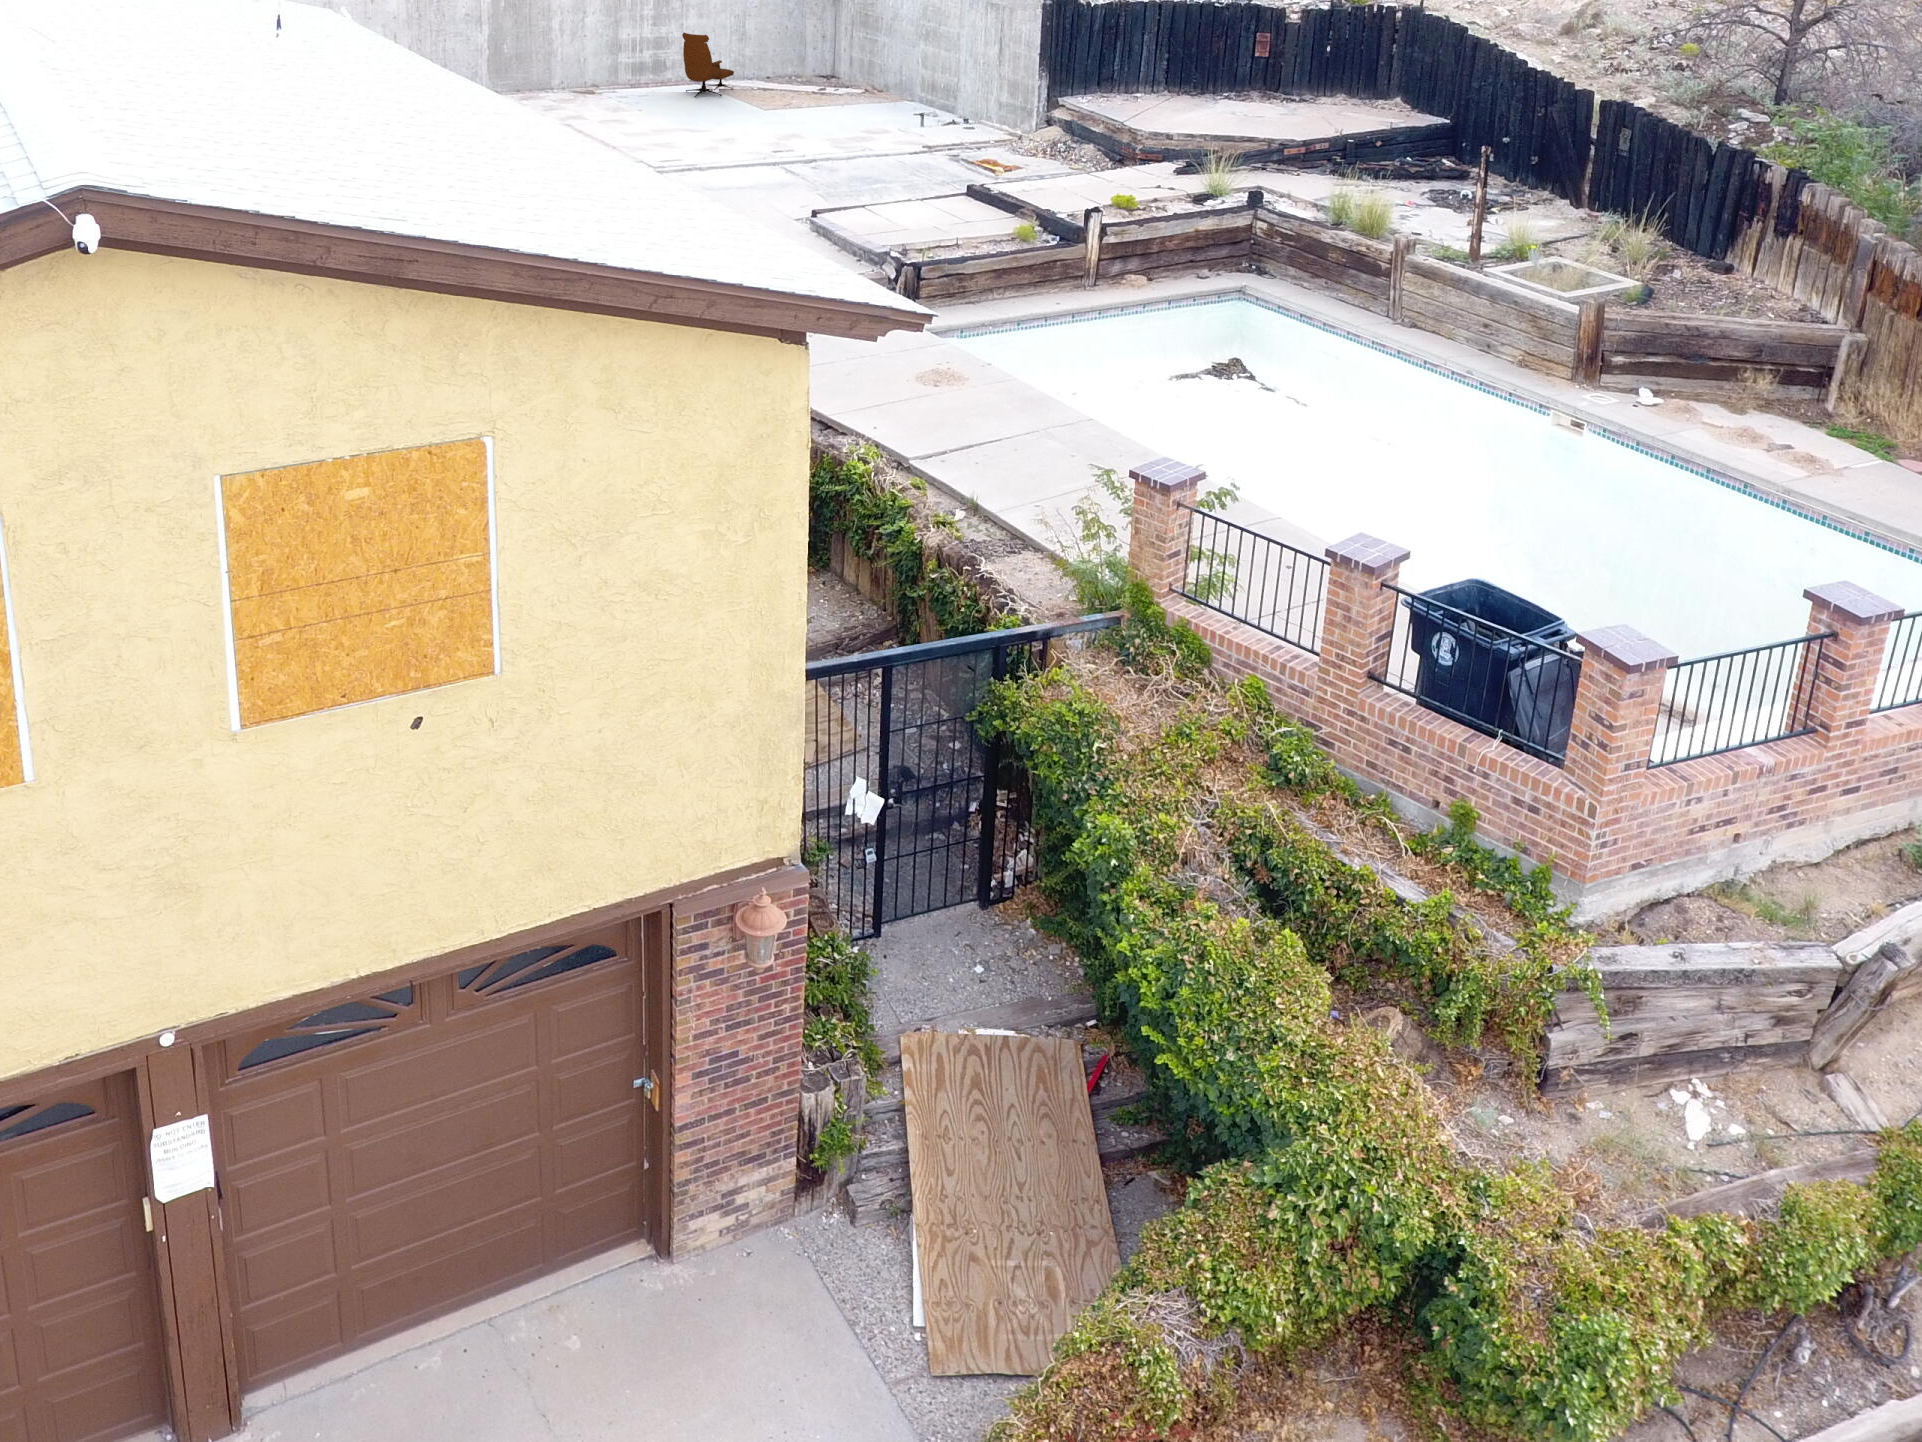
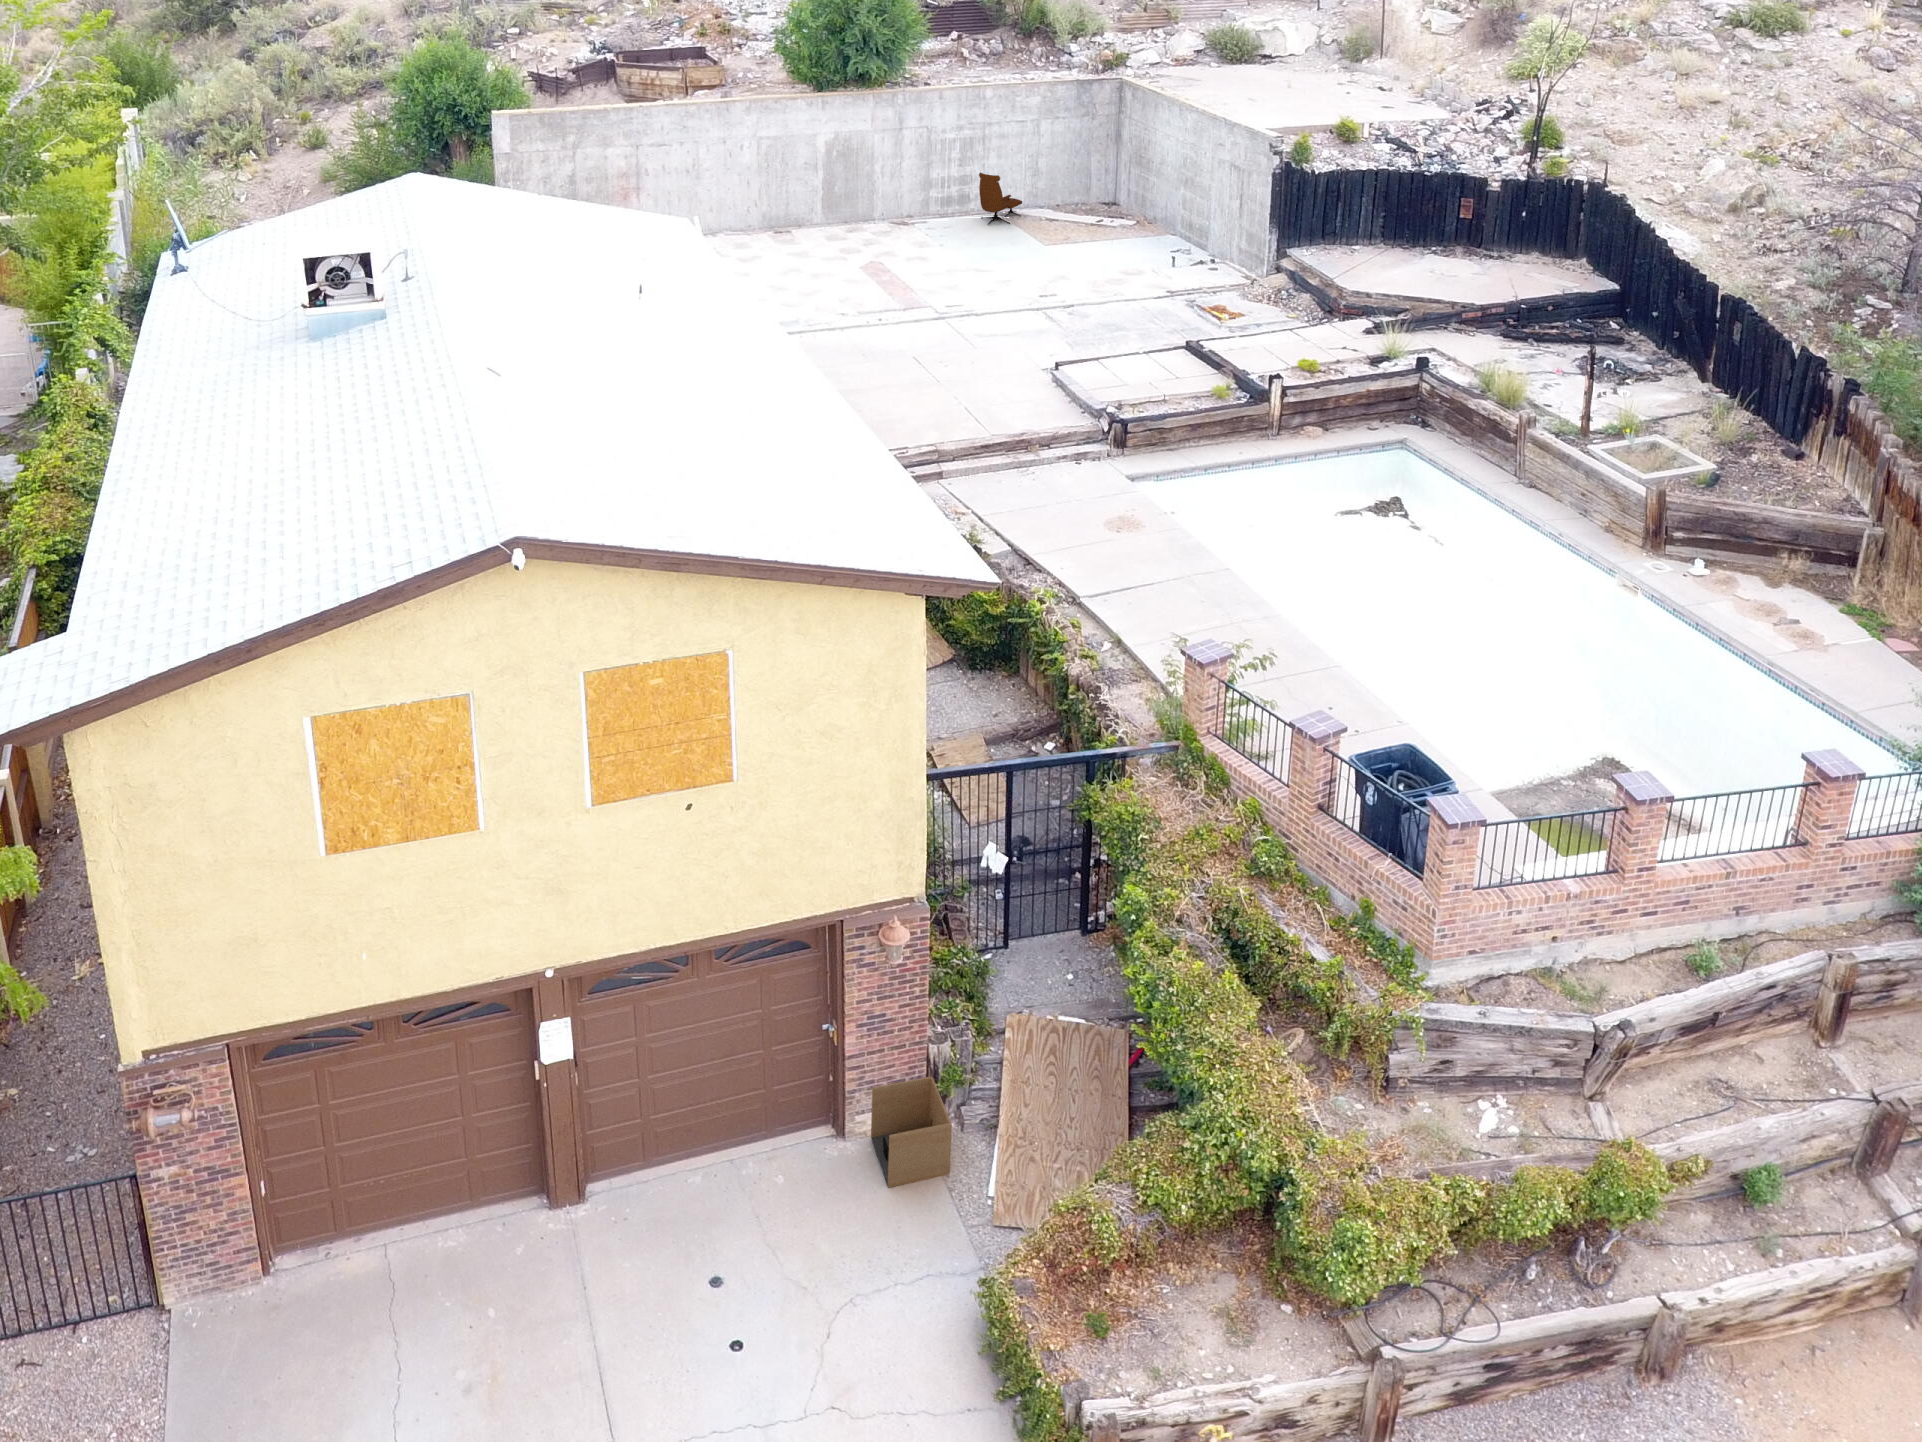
cardboard box: none [721,1141,862,1333] -> present [871,1076,952,1187]

